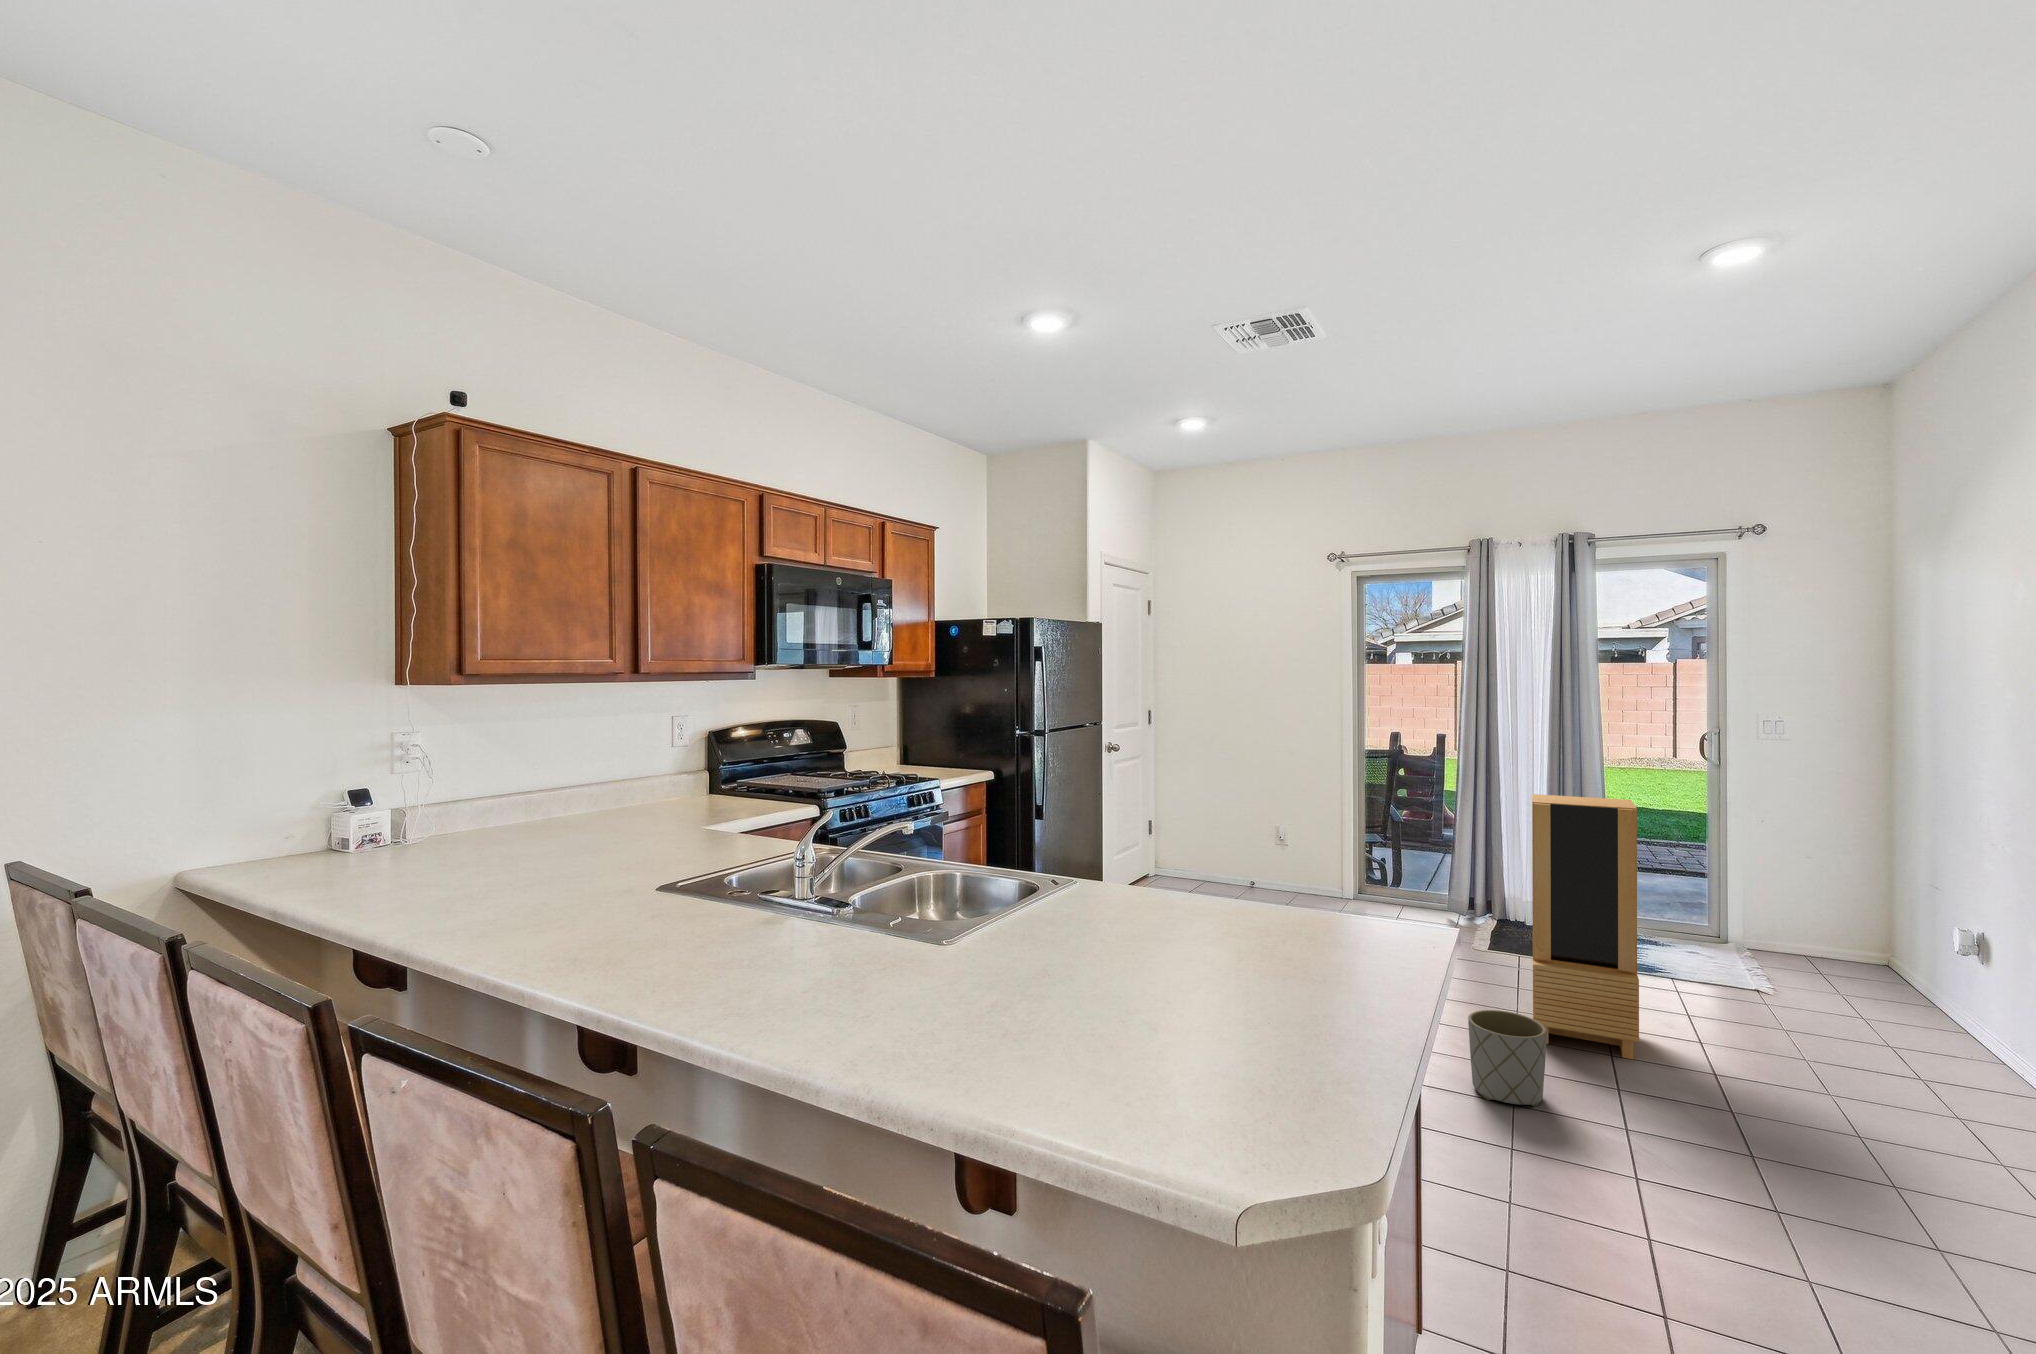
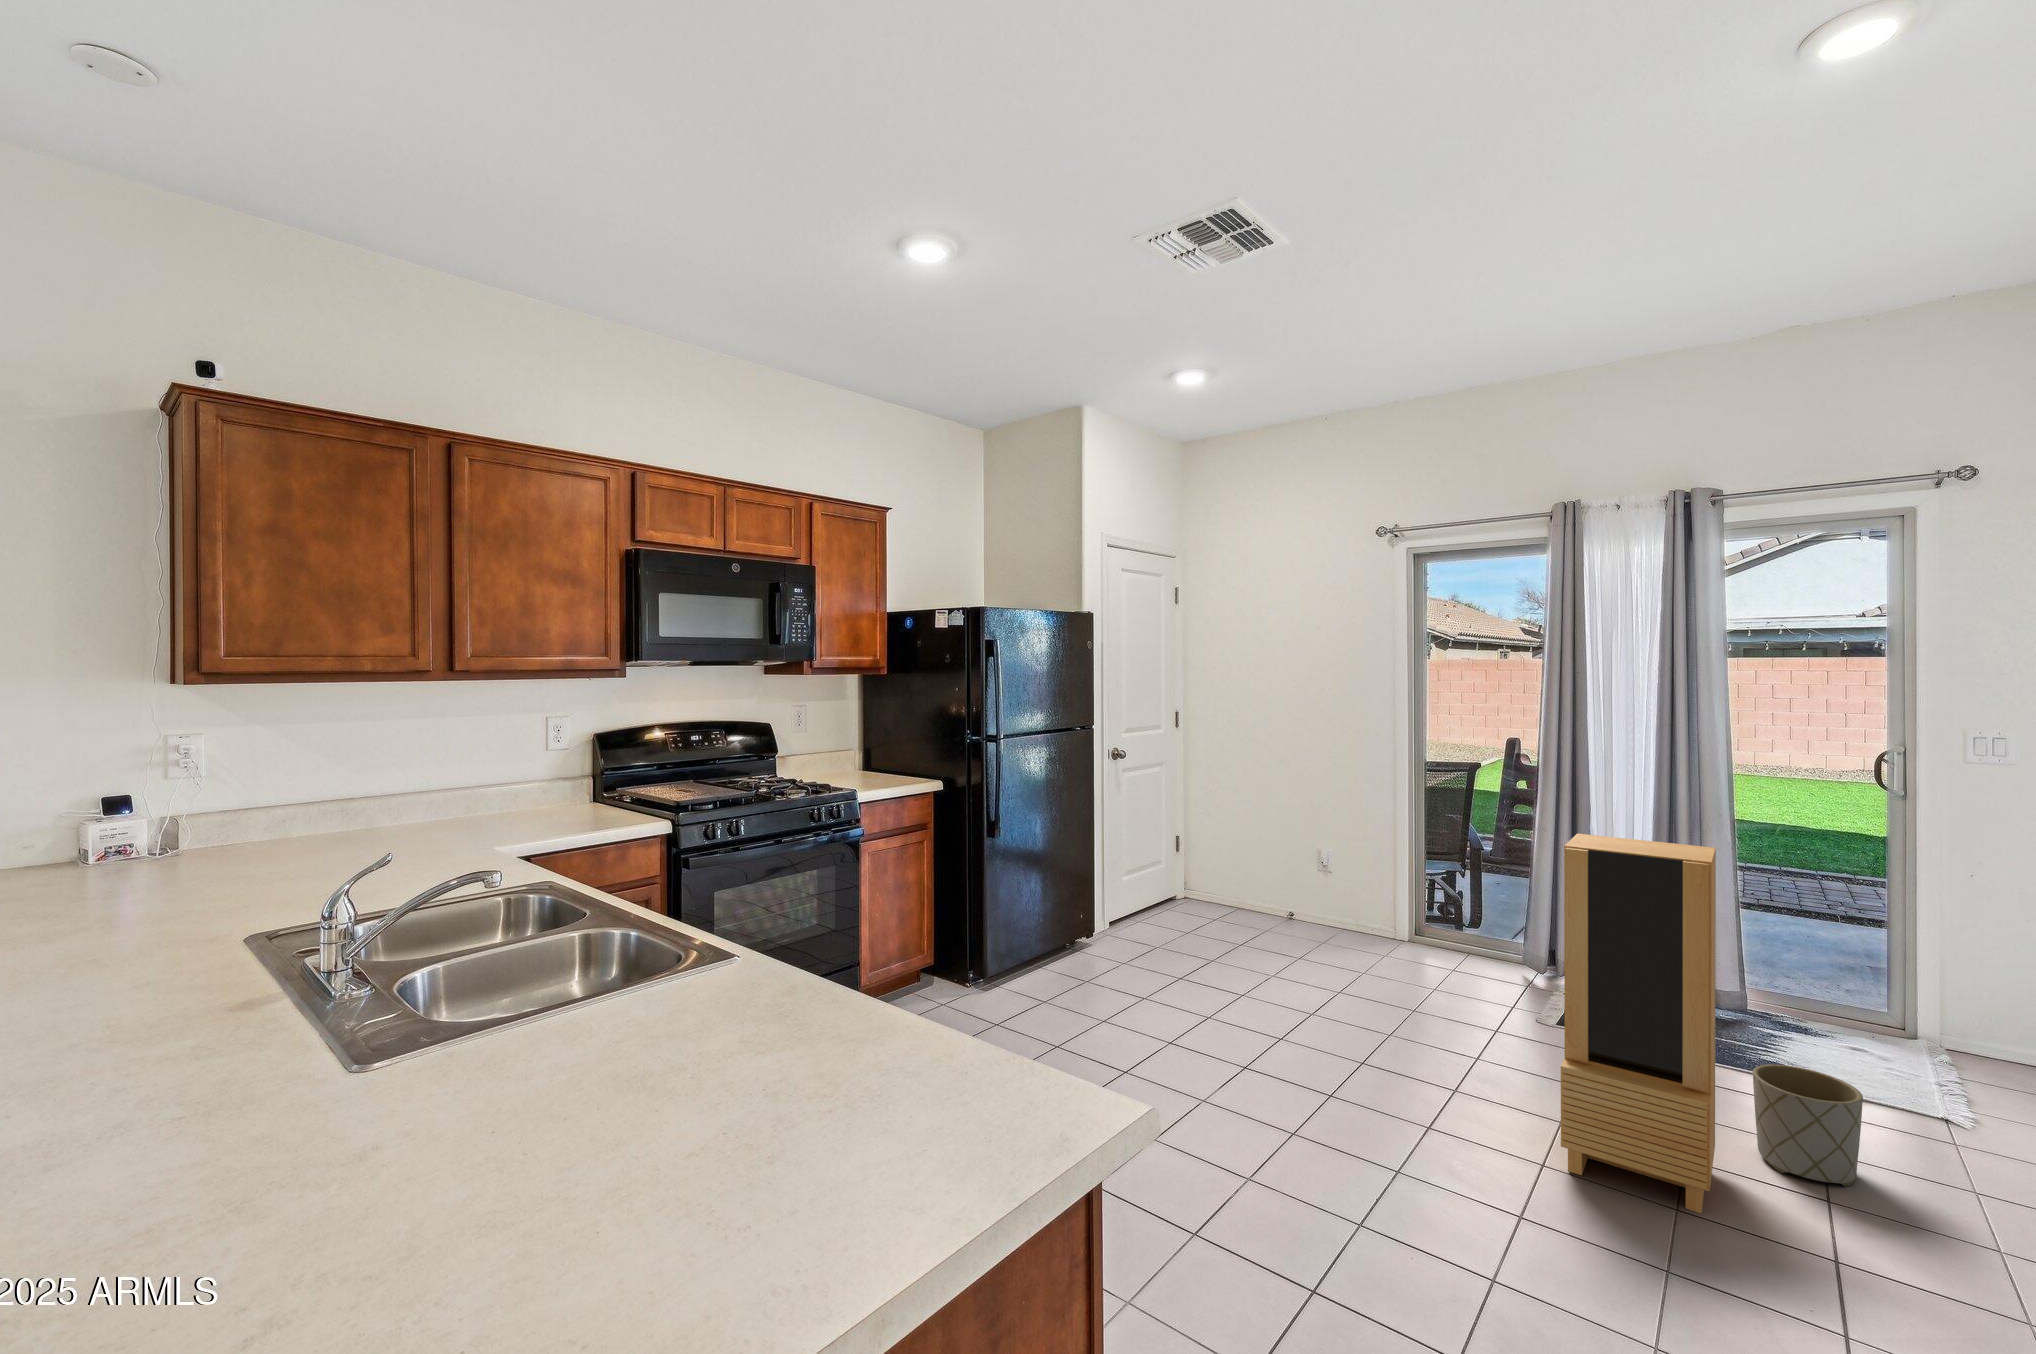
planter: present [1468,1010,1547,1107] -> present [1753,1065,1863,1187]

